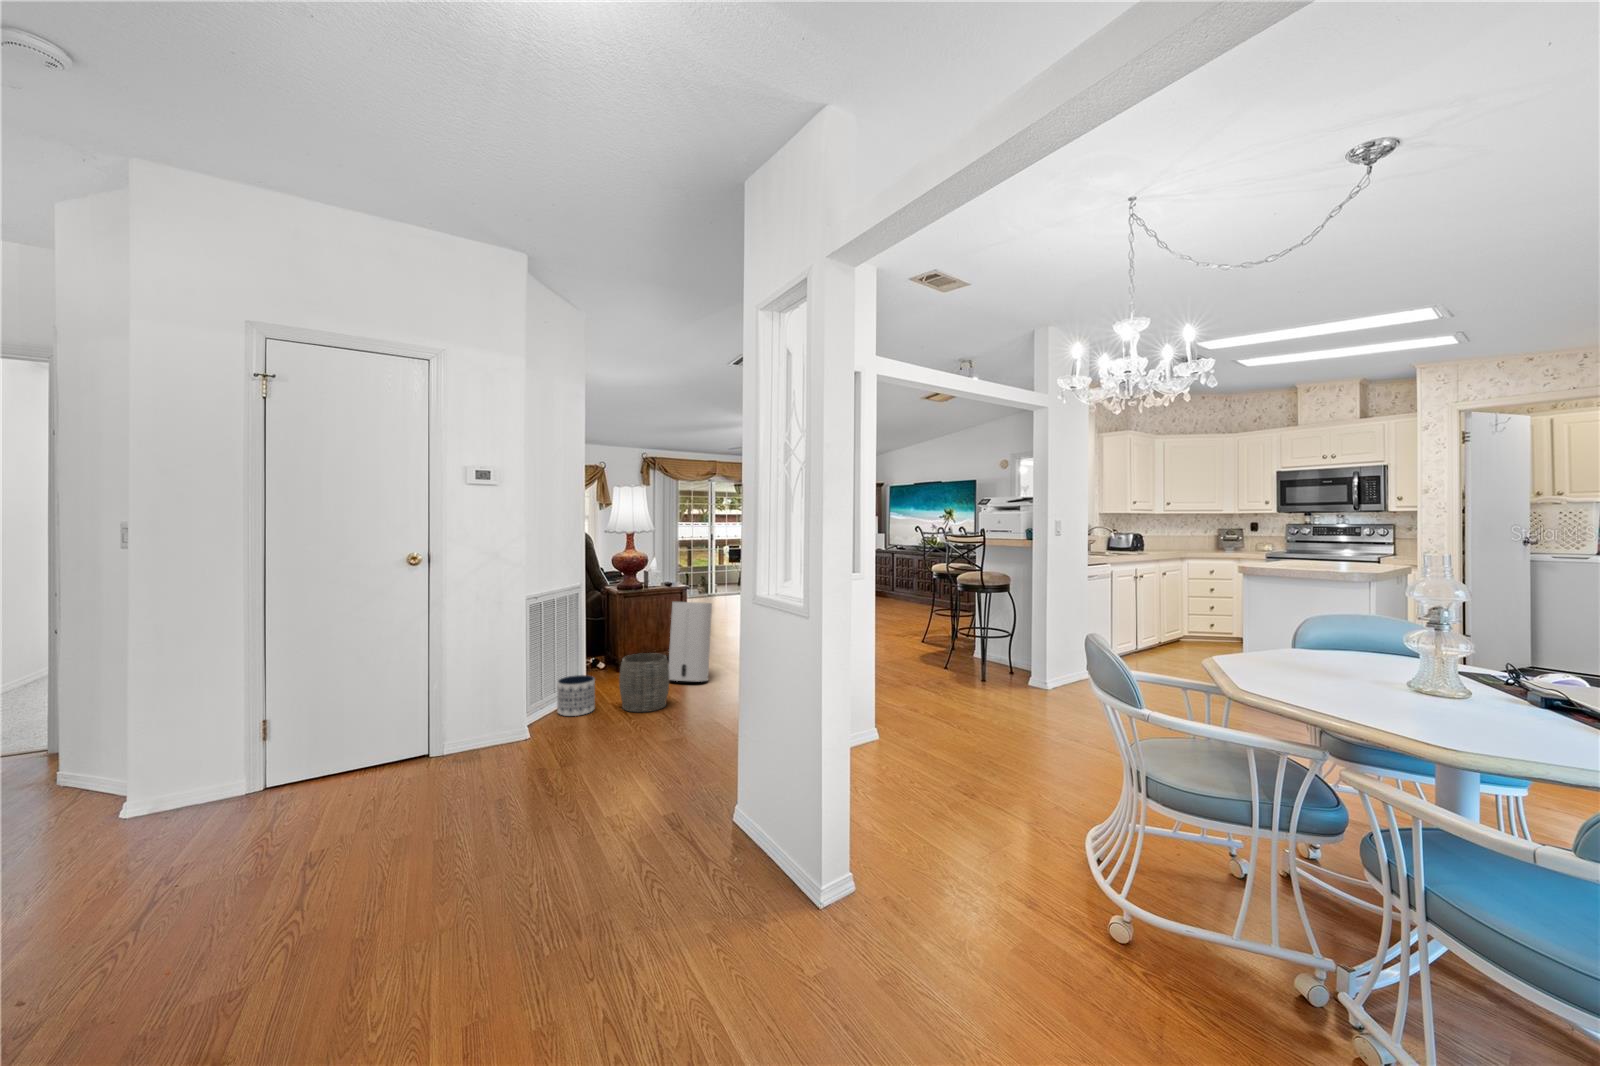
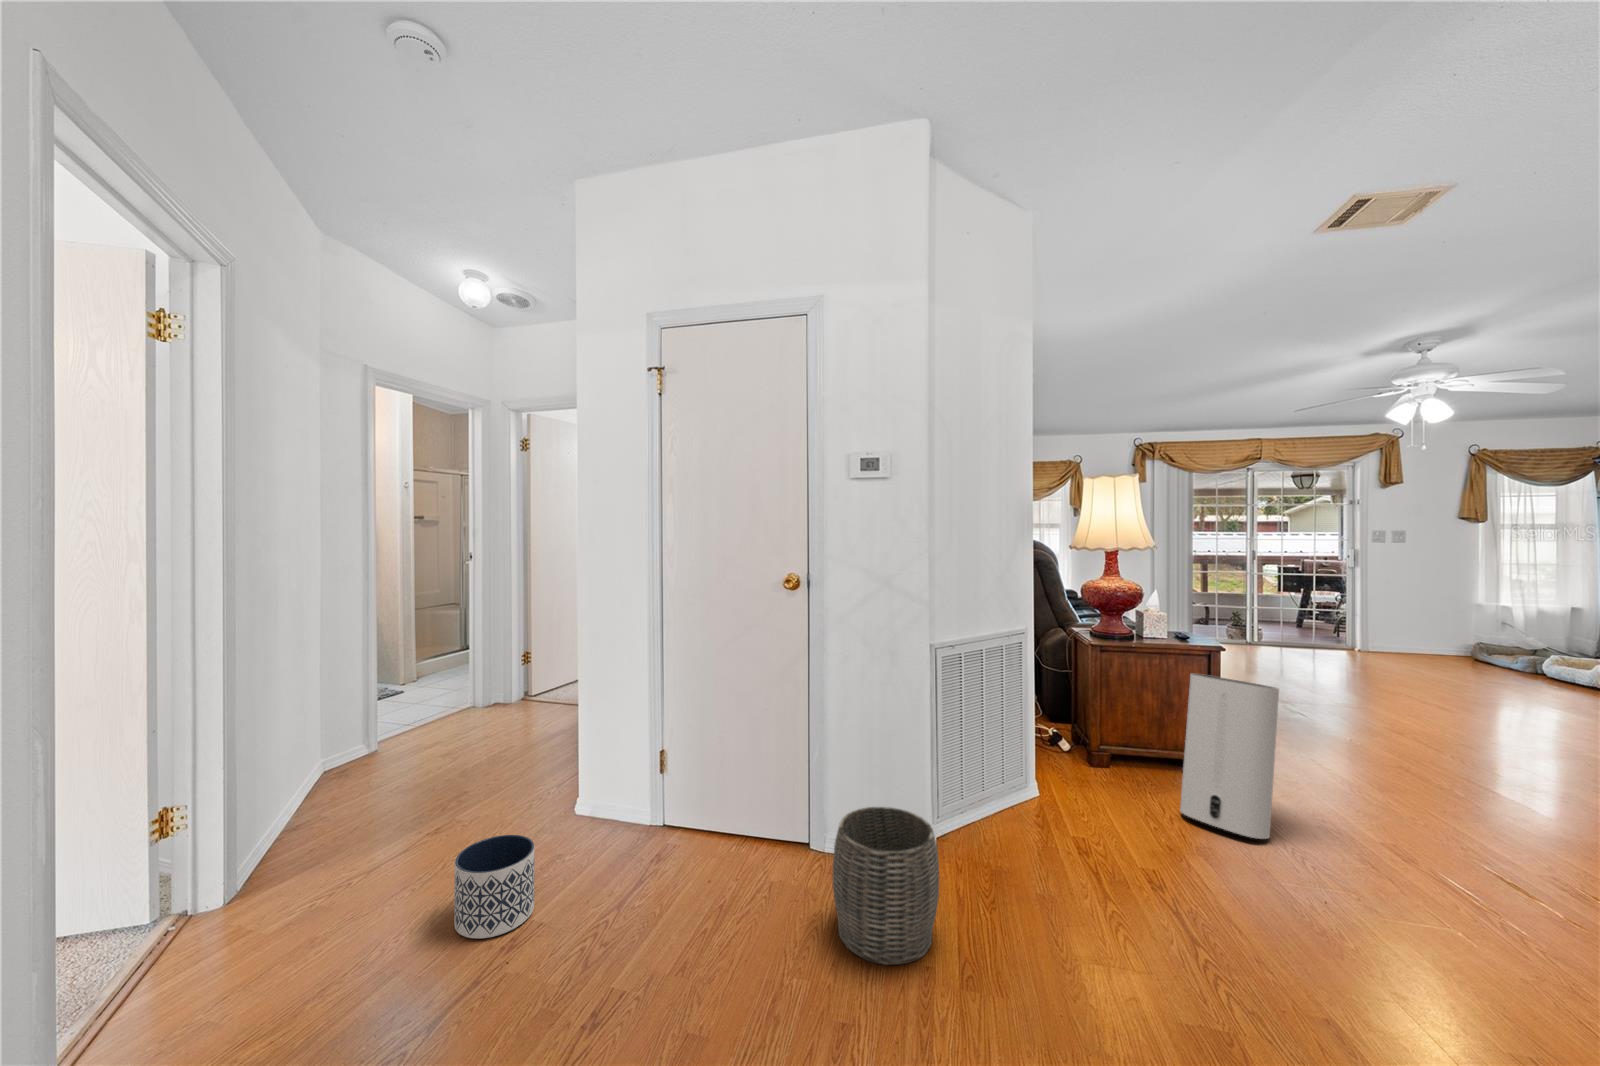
woven basket: present [619,653,669,712] -> present [833,807,939,965]
planter: present [557,675,595,716] -> present [454,835,535,939]

